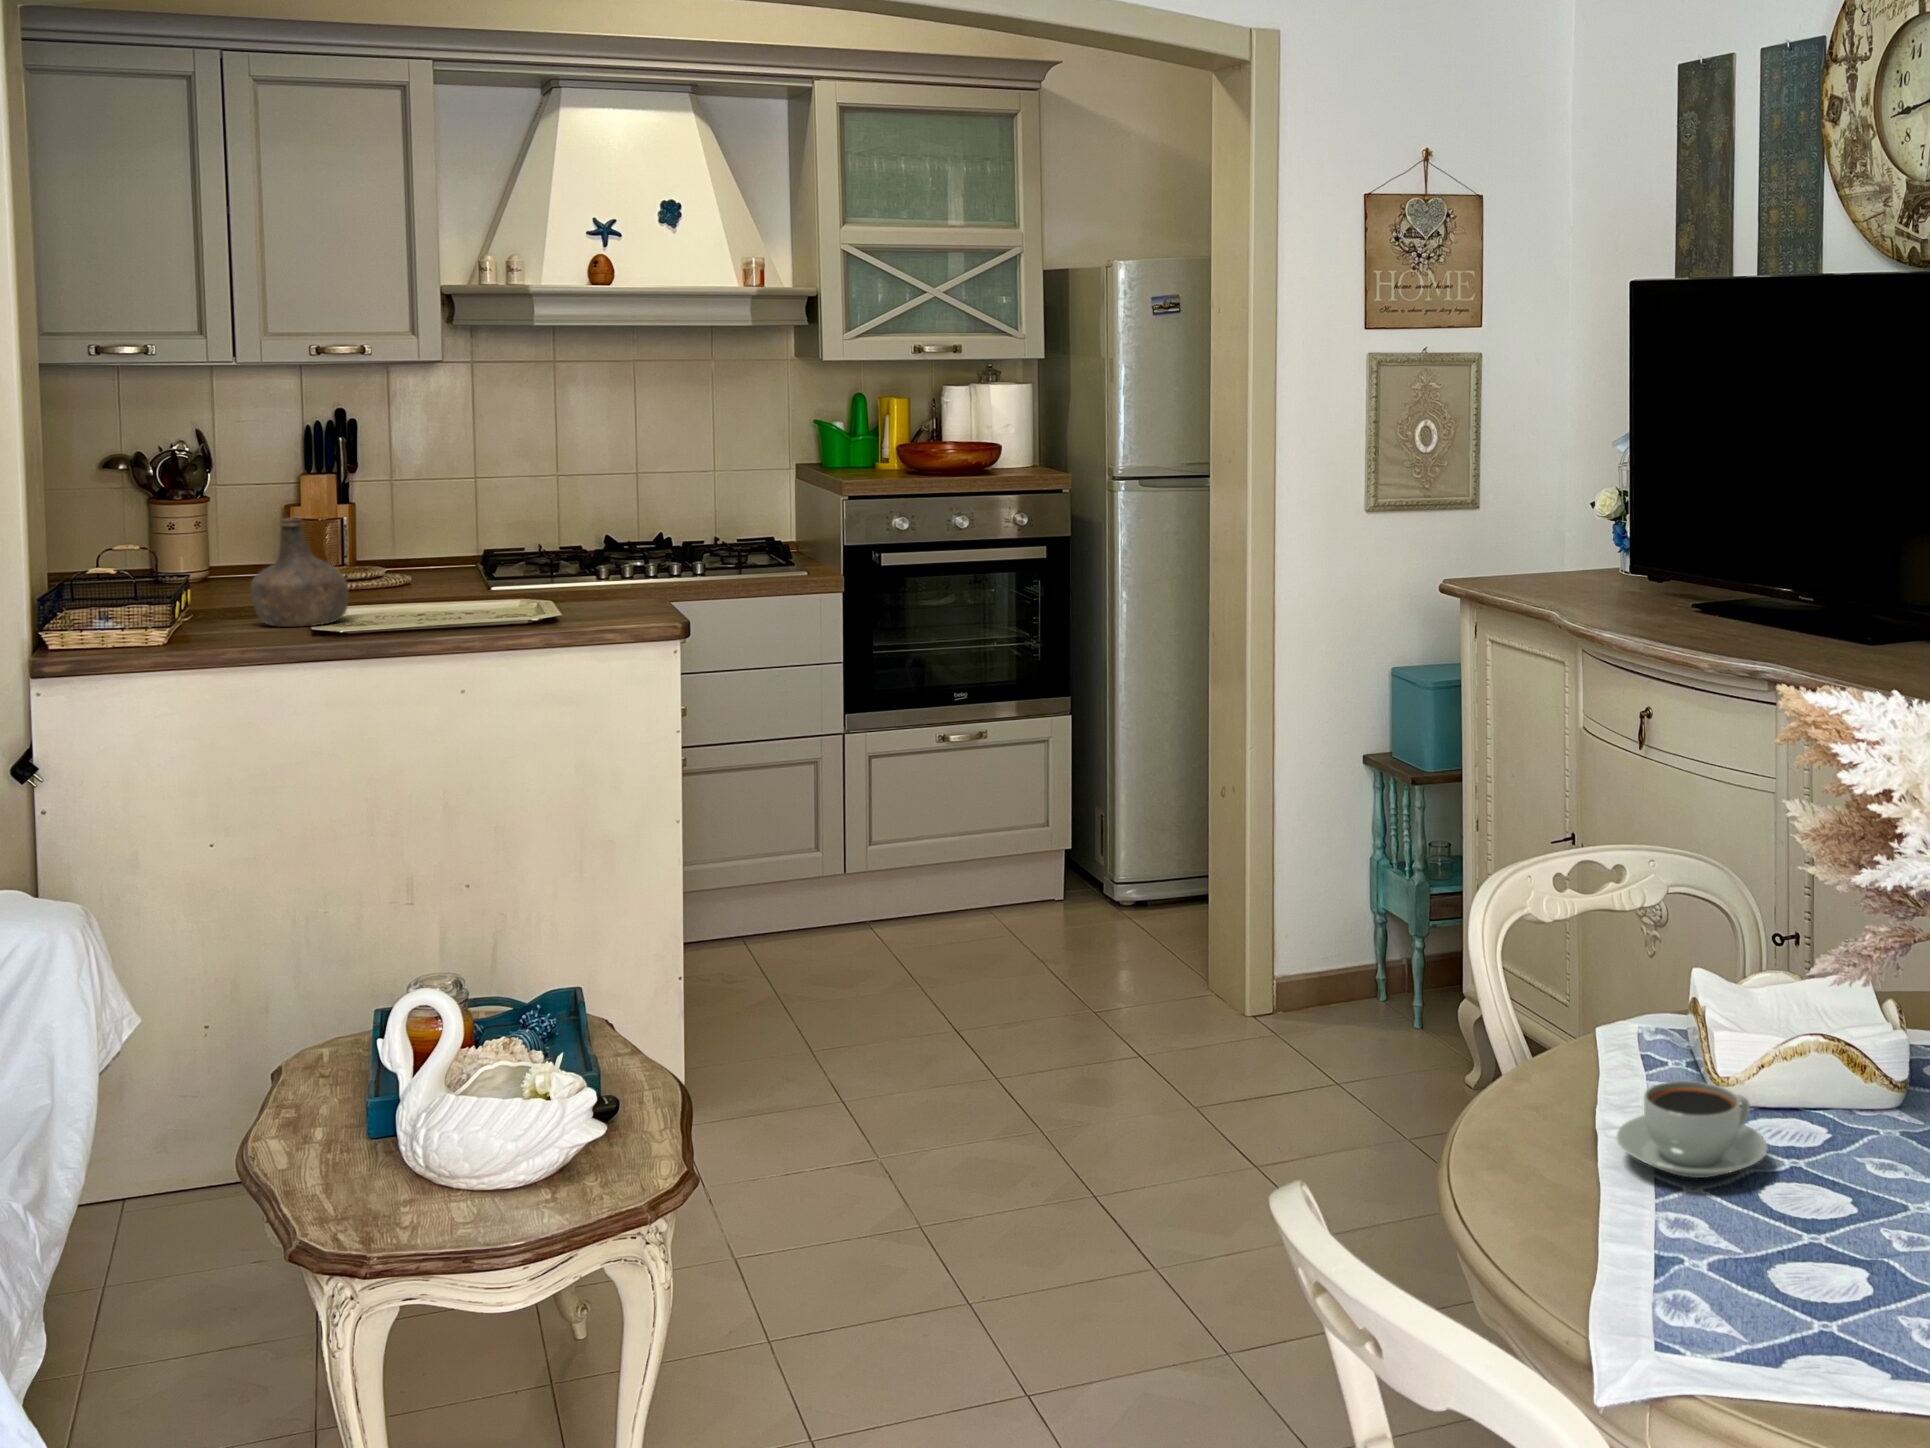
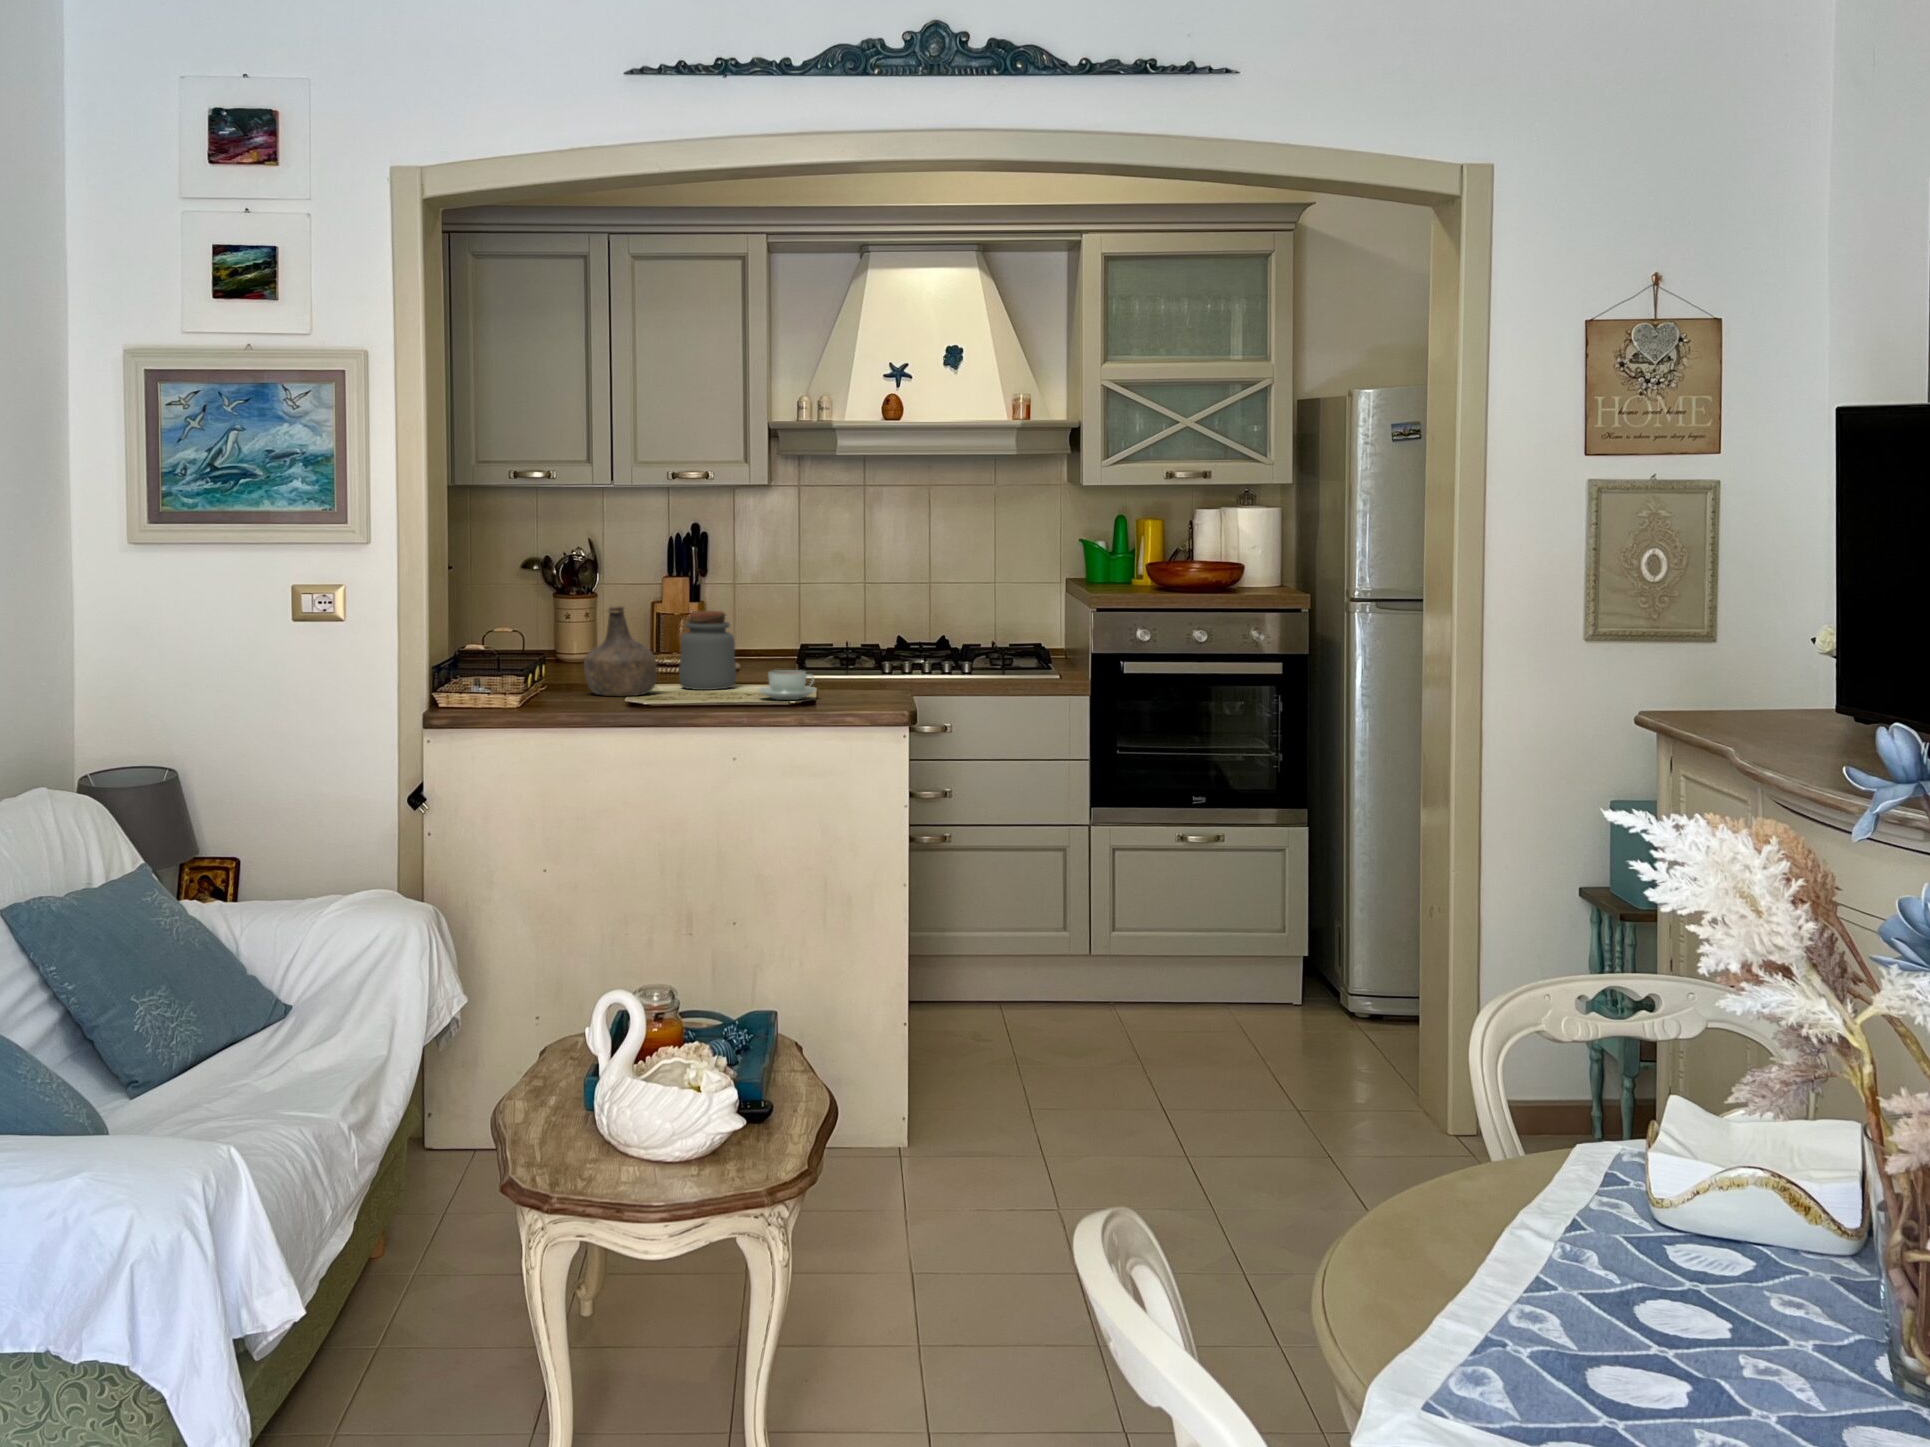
jar: none [369,518,443,612] -> present [679,611,736,690]
coffee cup: present [1617,1081,1768,1178] -> present [759,670,816,700]

